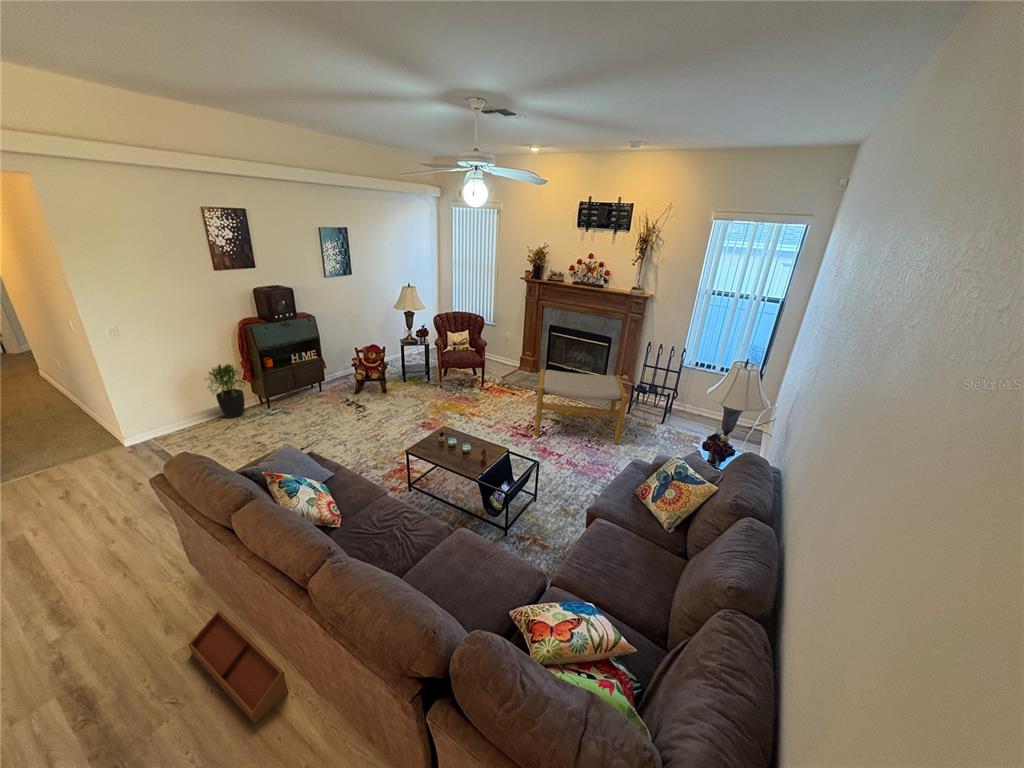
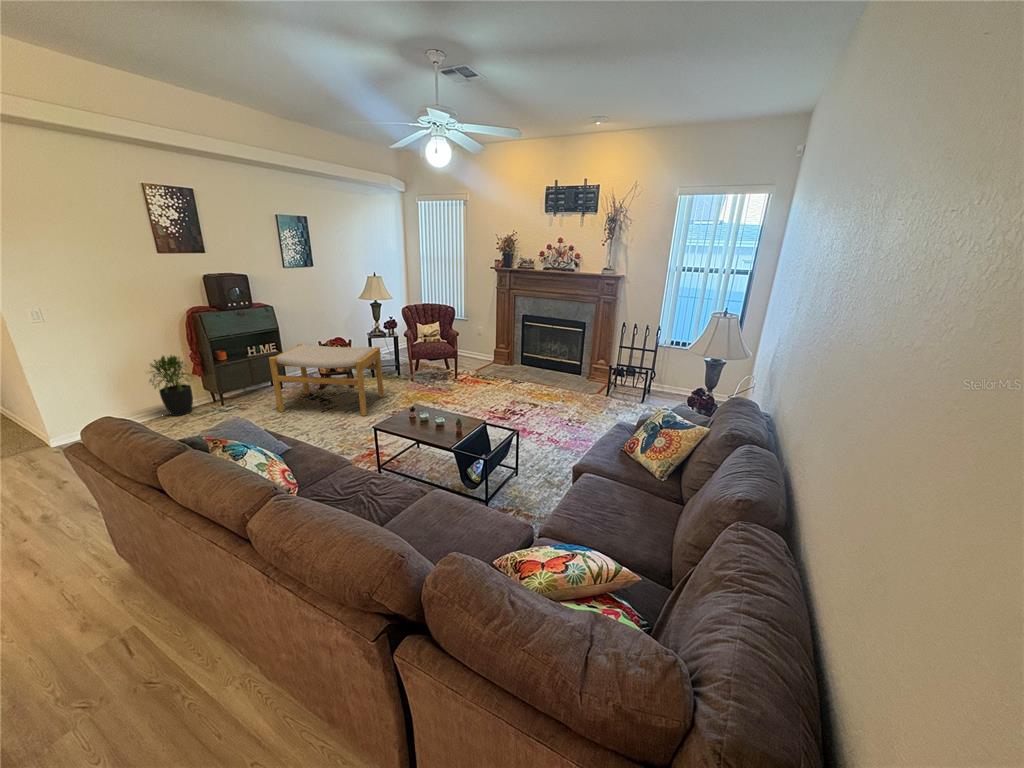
footstool: present [534,369,628,444] -> present [269,344,384,416]
storage bin: present [188,611,288,724] -> none [114,596,238,717]

